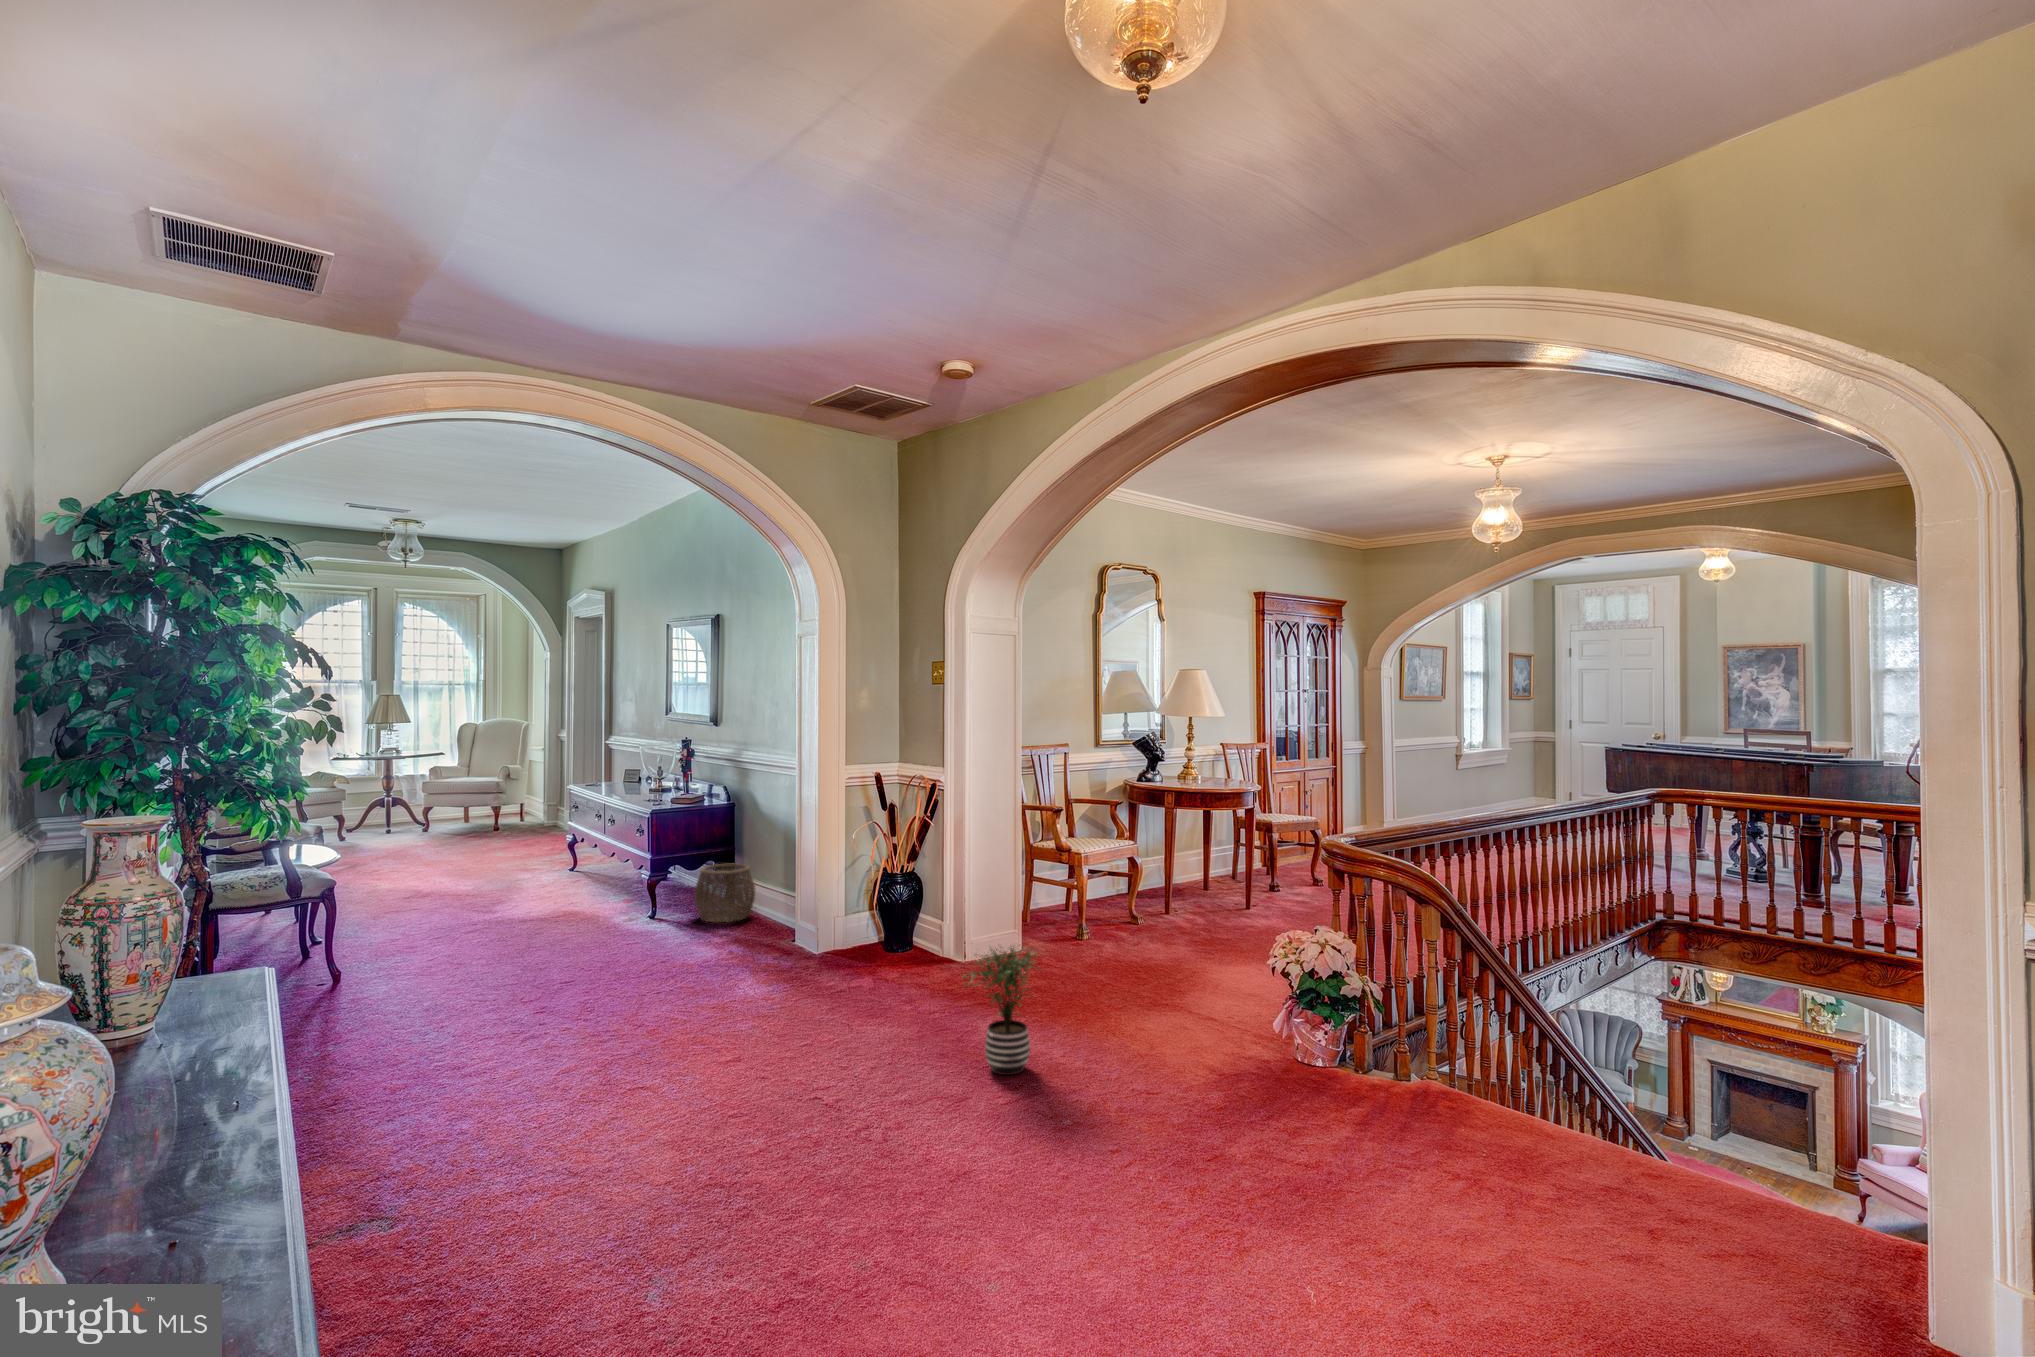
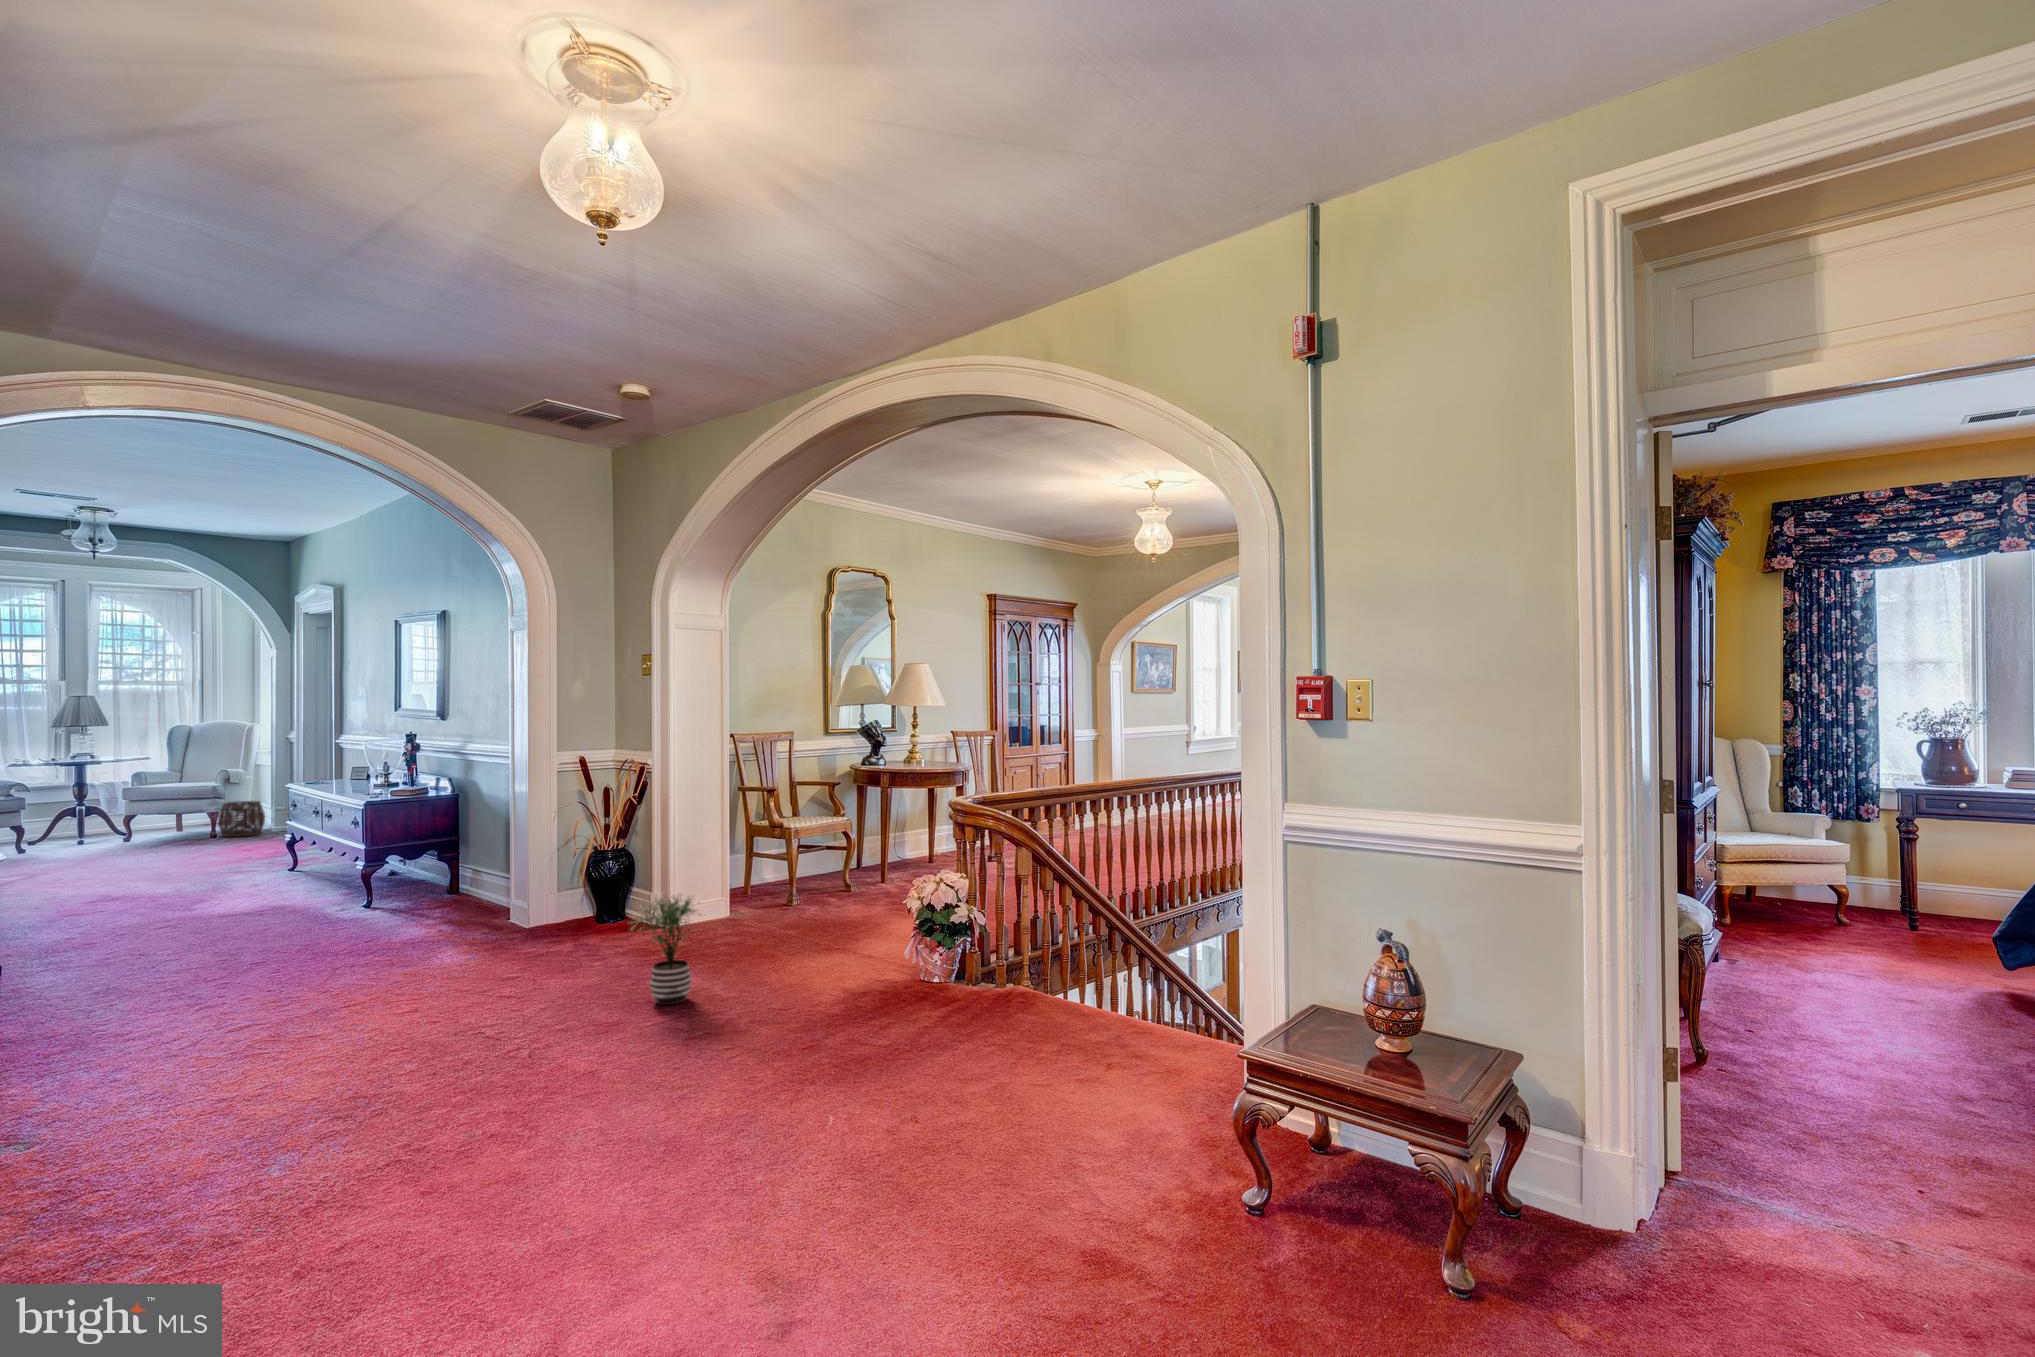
woven basket: present [695,864,755,922] -> present [218,801,265,837]

